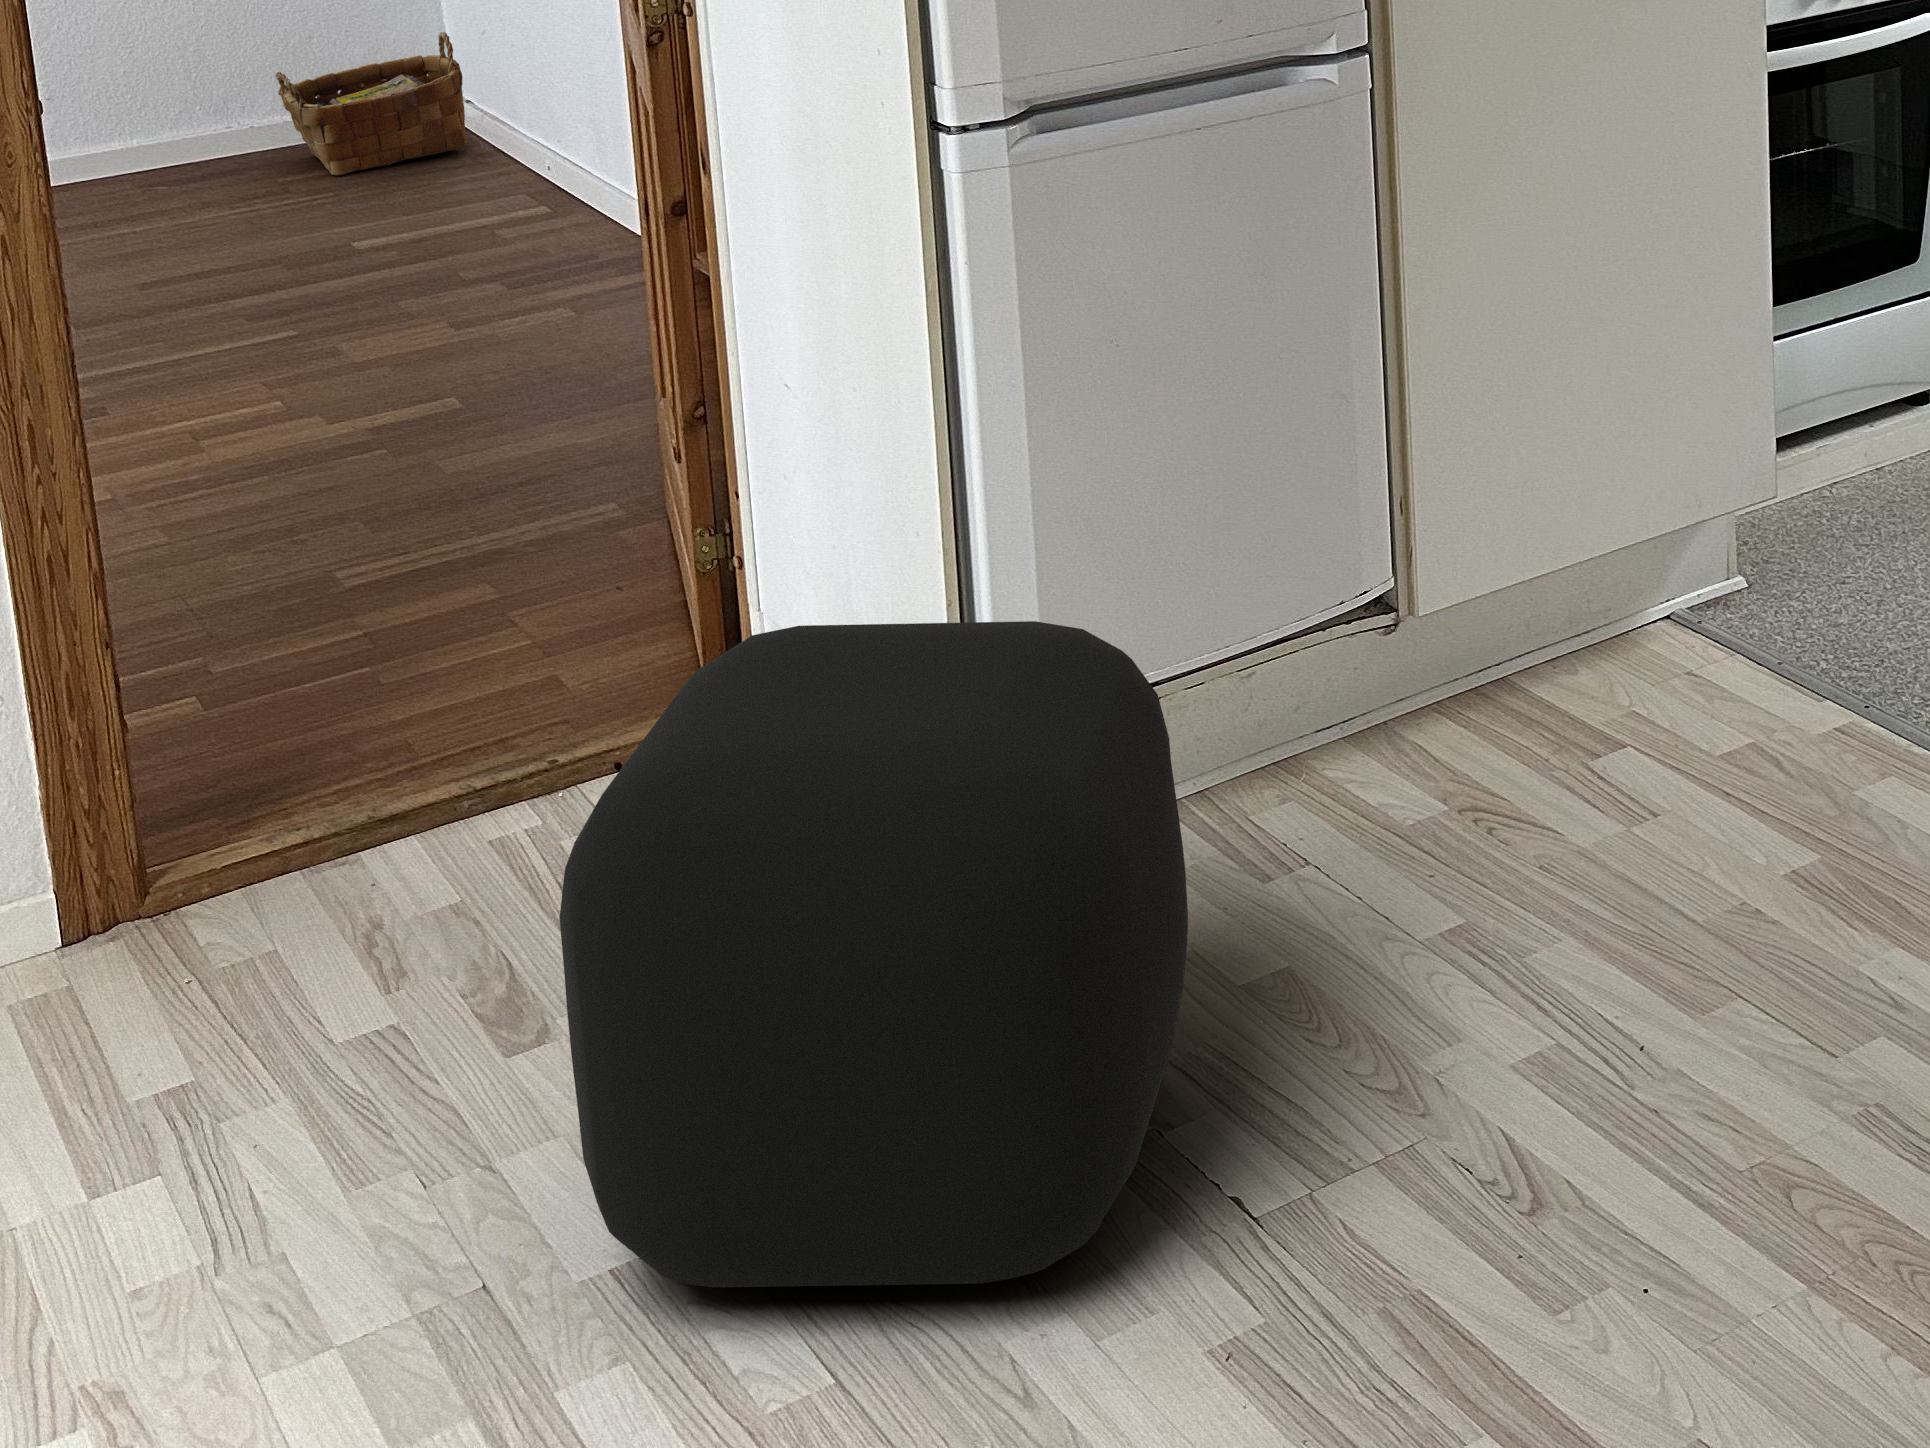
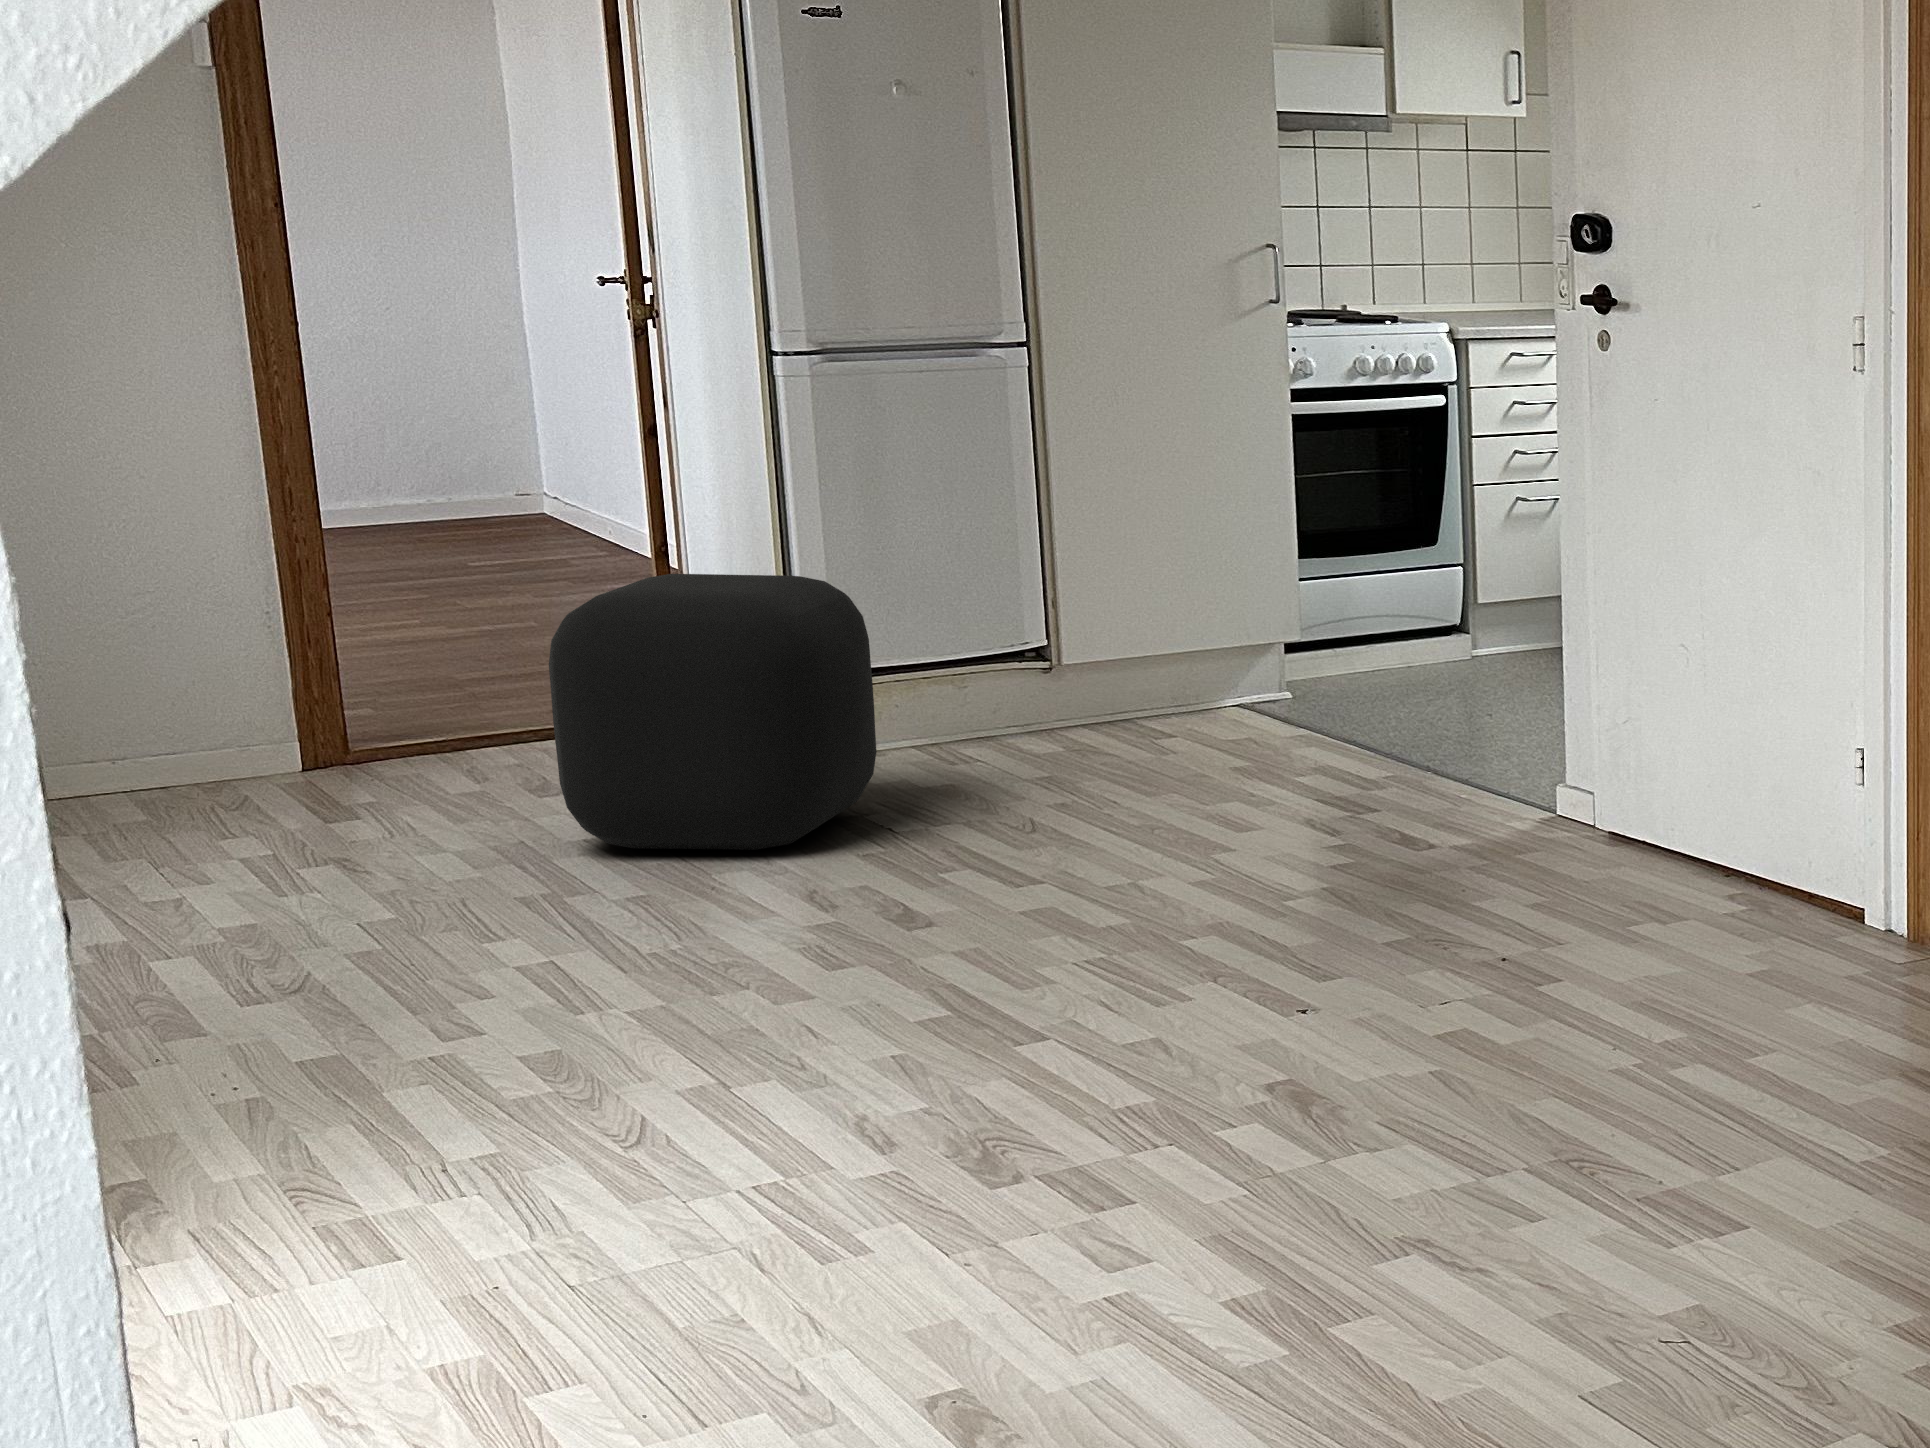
woven basket: present [276,32,467,176] -> none [428,453,569,546]

